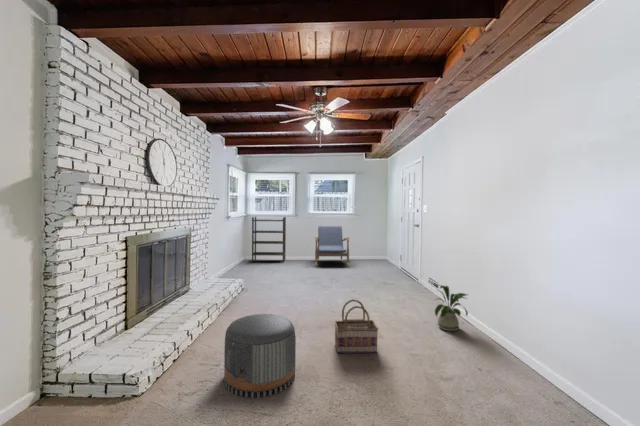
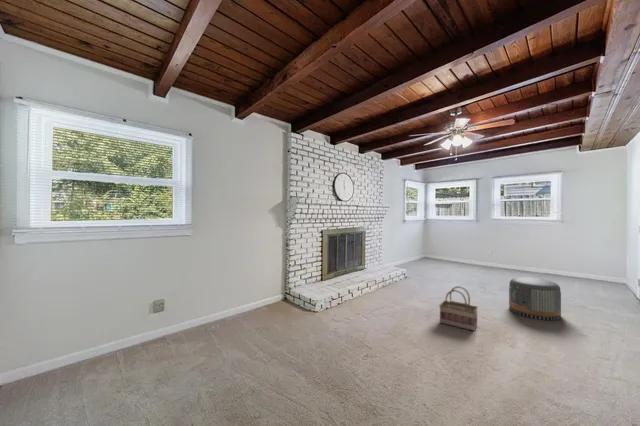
bookshelf: present [252,217,286,263] -> none [429,220,462,262]
lounge chair: present [315,226,349,266] -> none [488,230,529,272]
house plant: present [435,285,468,331] -> none [560,289,621,341]
pouf: present [224,314,296,398] -> present [509,277,561,320]

